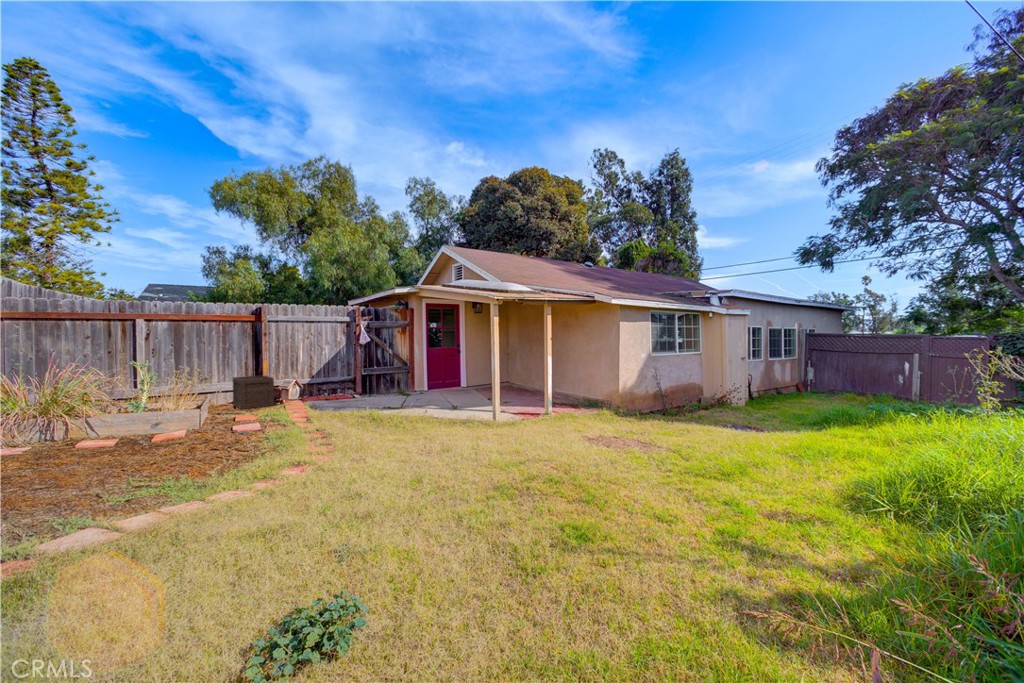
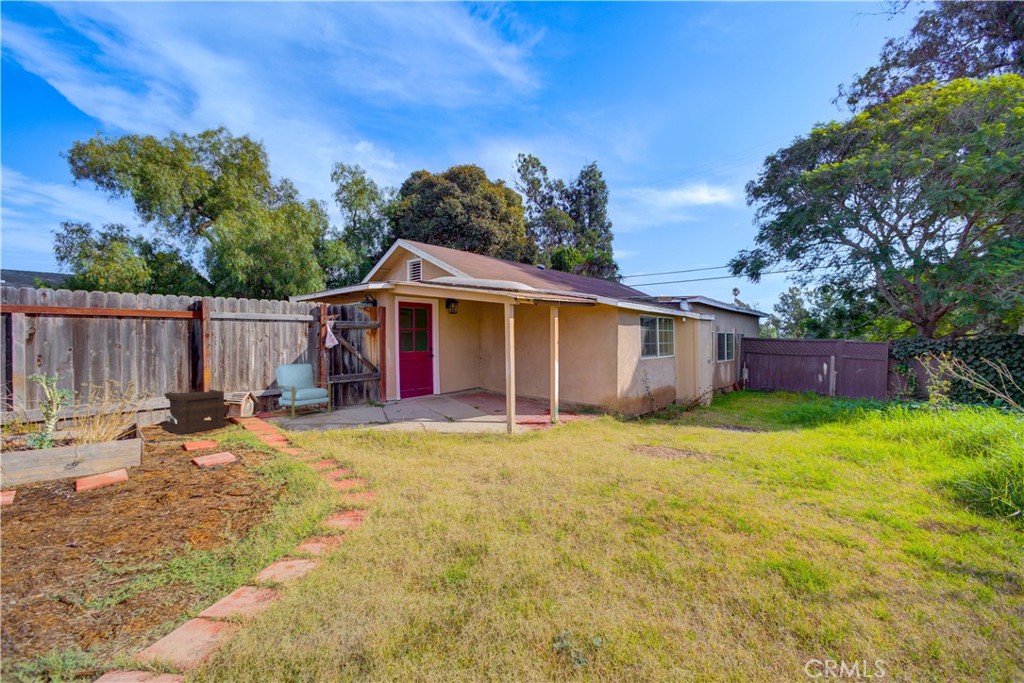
chair: none [316,358,360,402] -> present [271,364,331,419]

